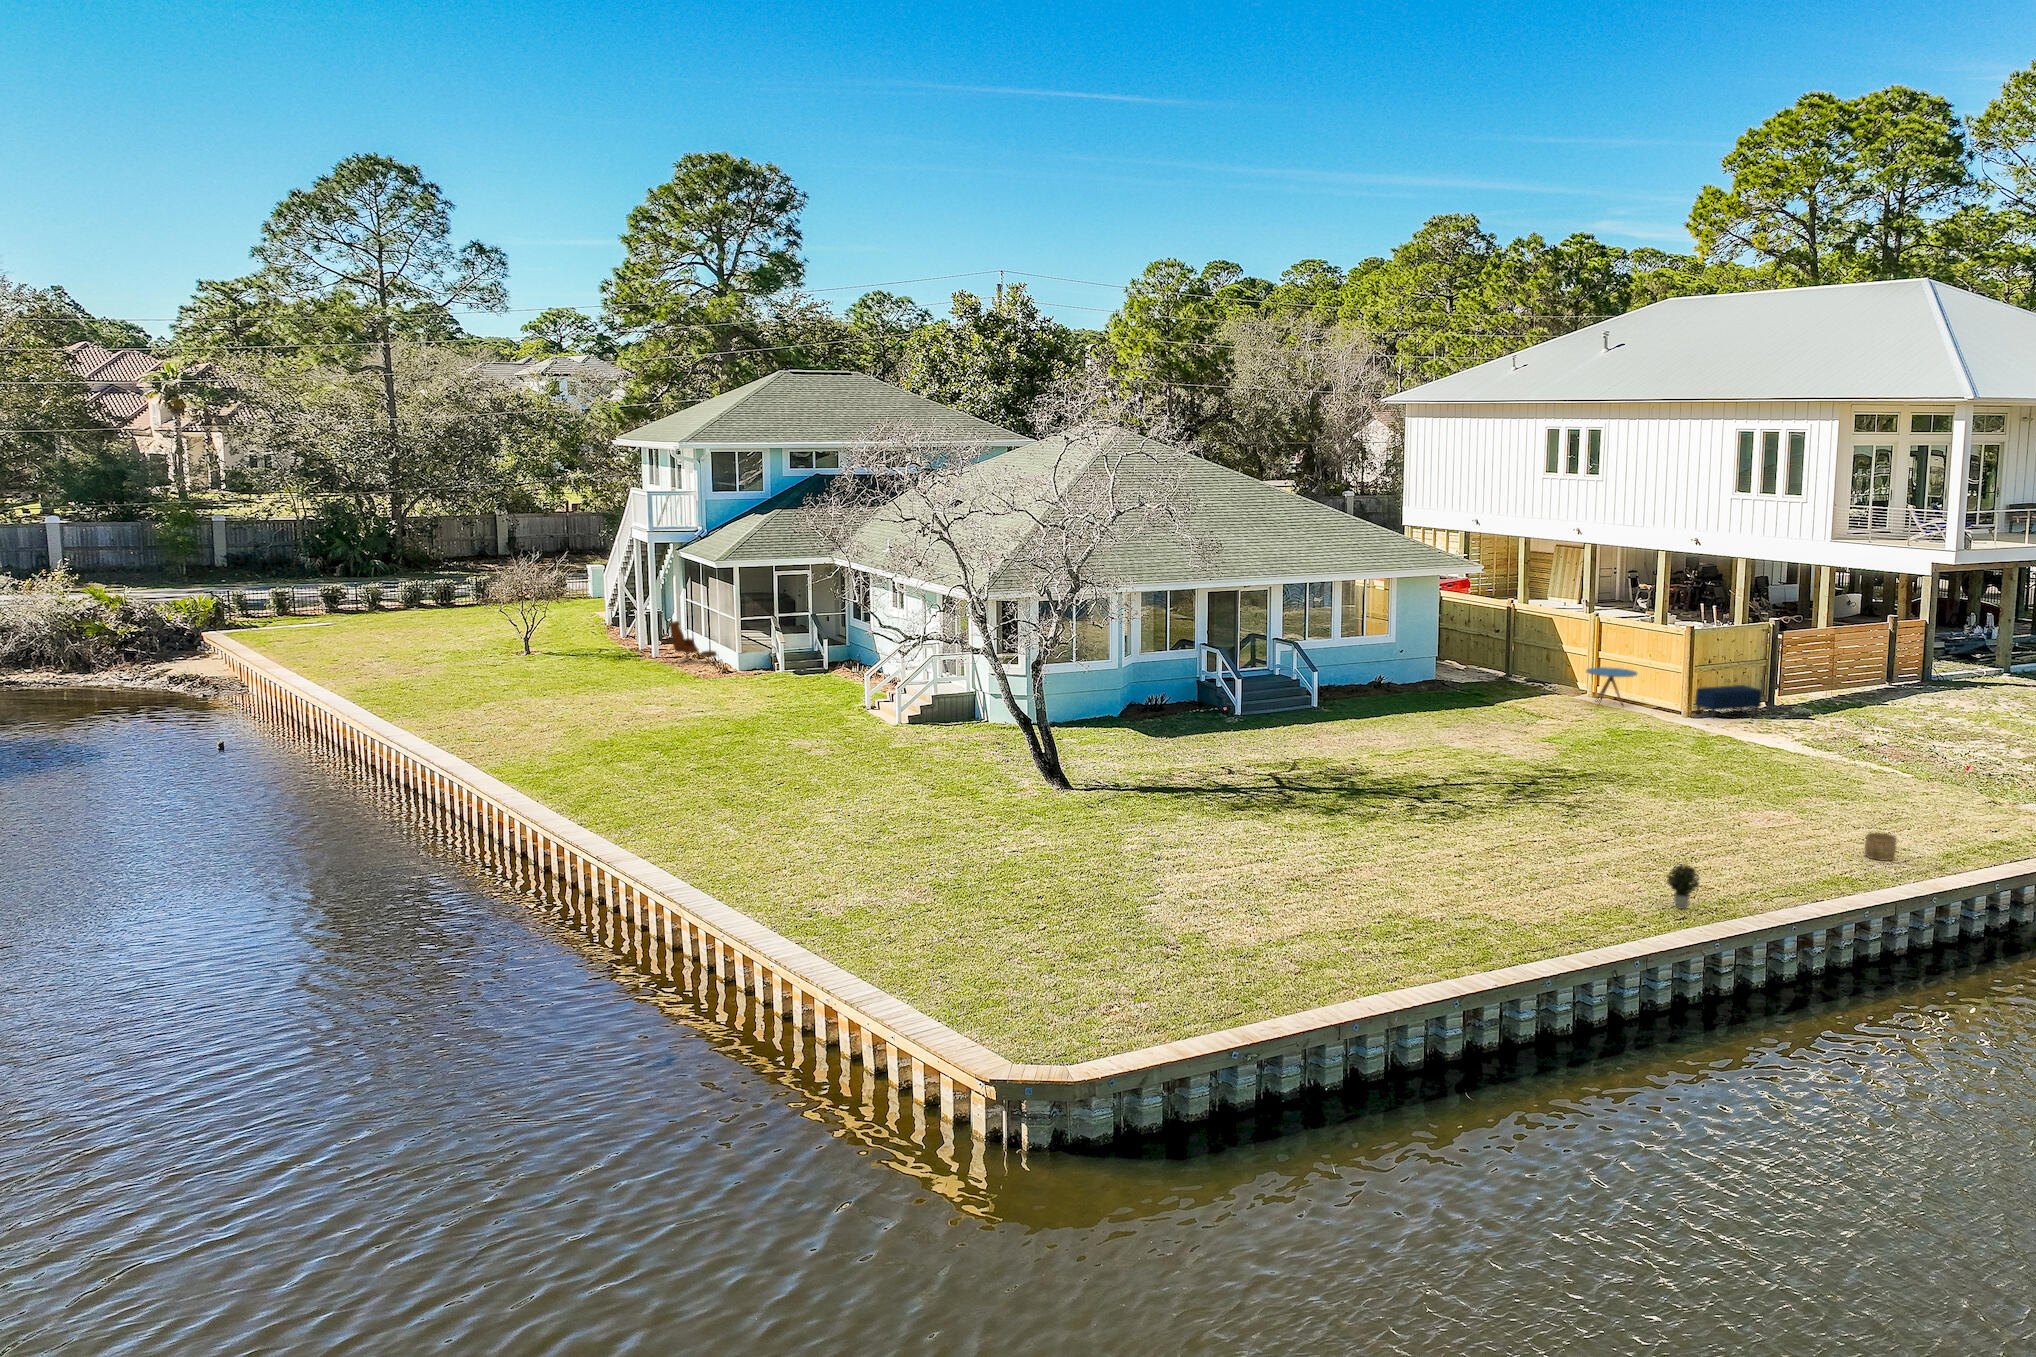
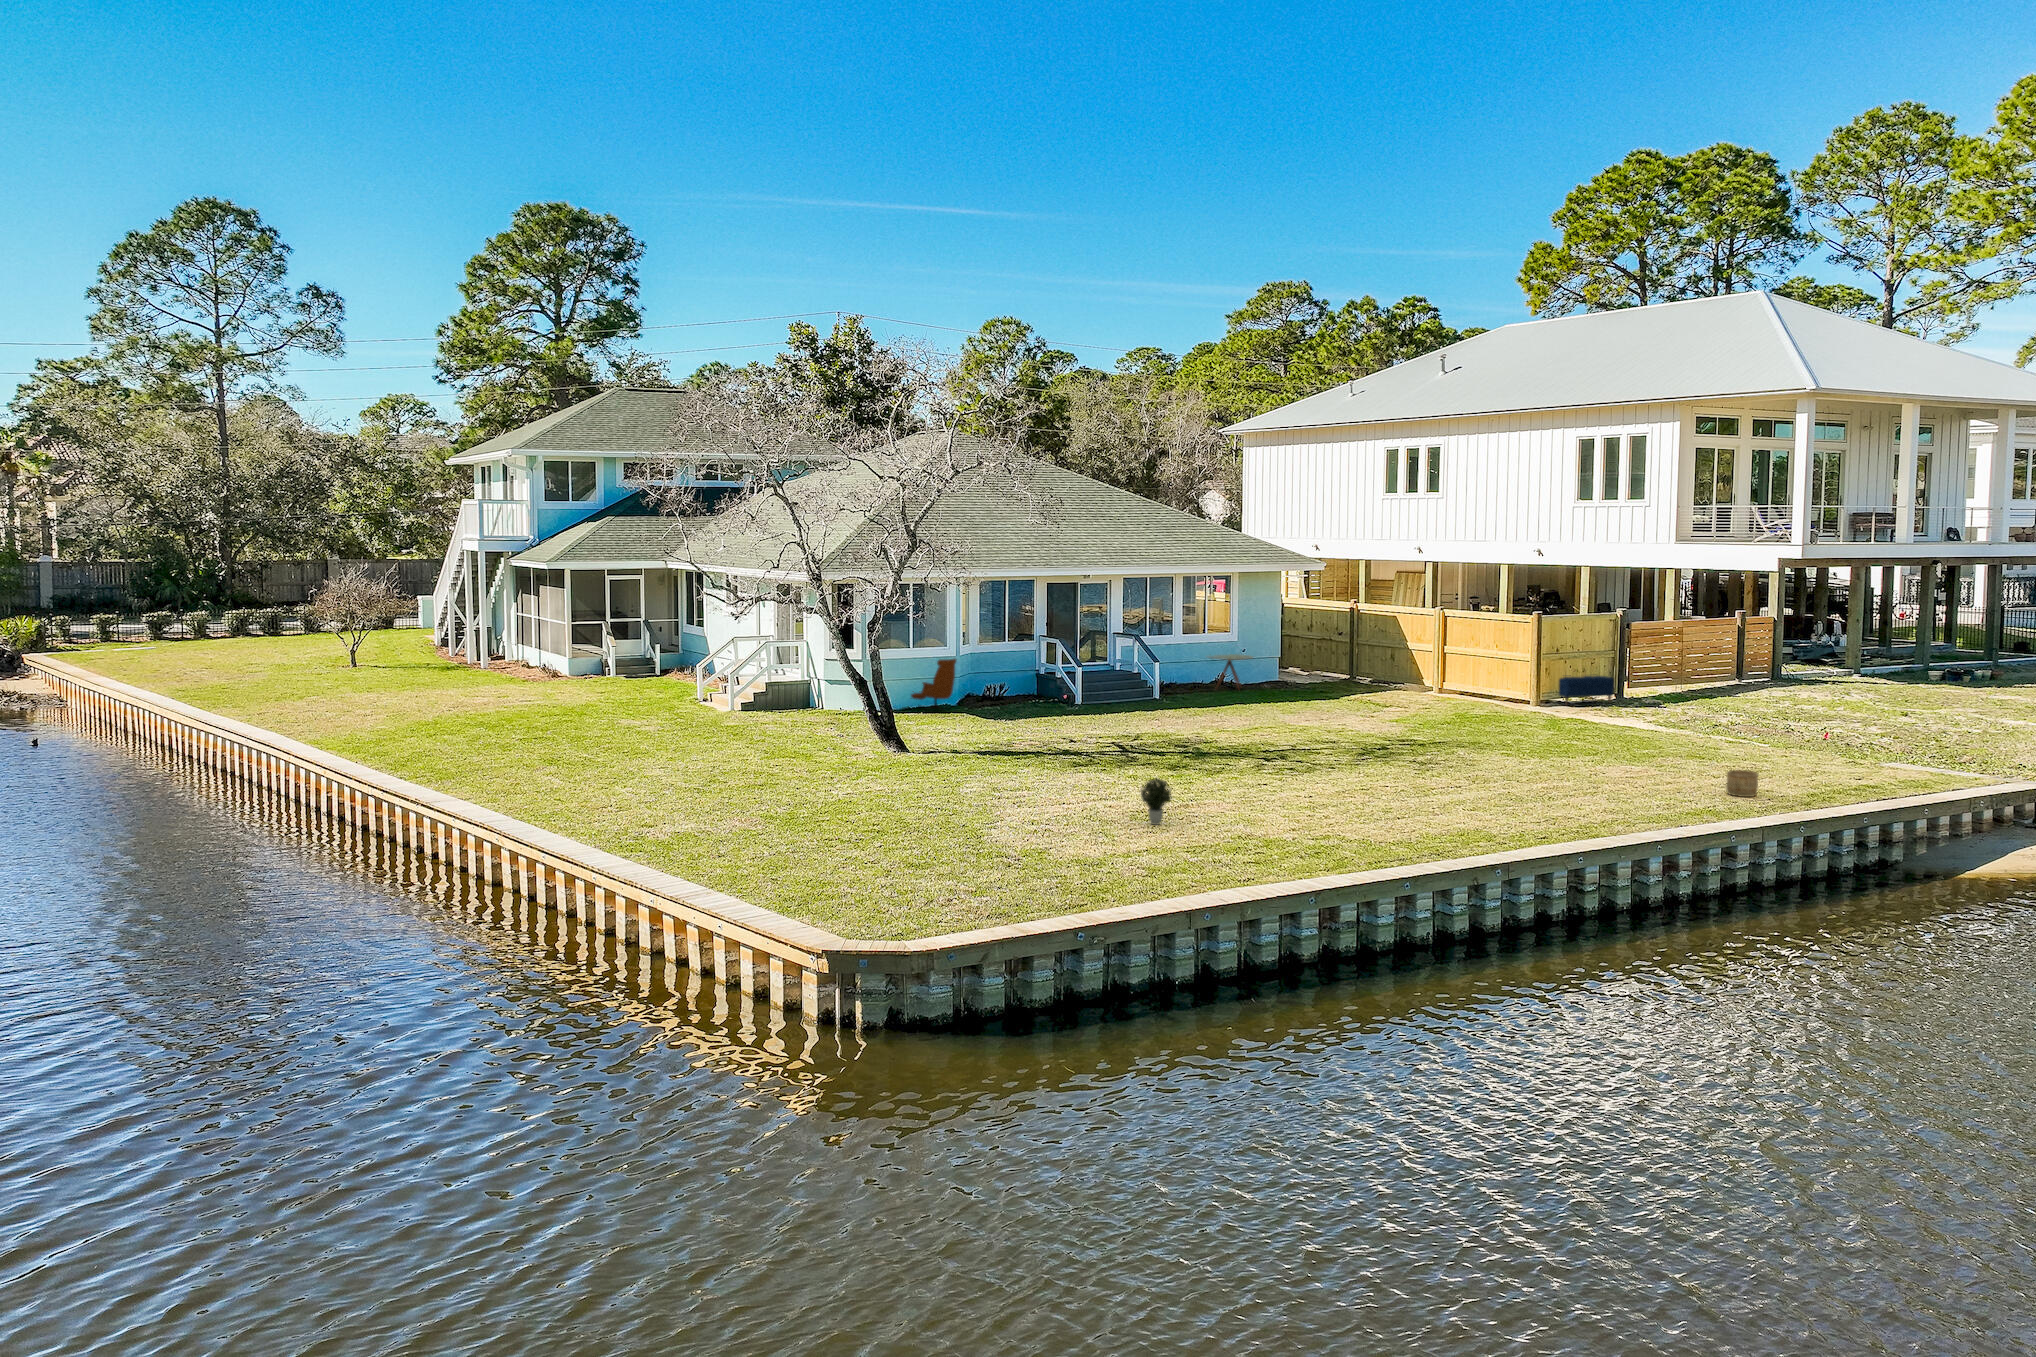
lounge chair: present [669,621,717,662] -> present [908,659,956,709]
round table: present [1586,667,1637,706] -> present [1208,654,1253,688]
potted plant: present [1667,864,1700,909] -> present [1141,778,1172,825]

